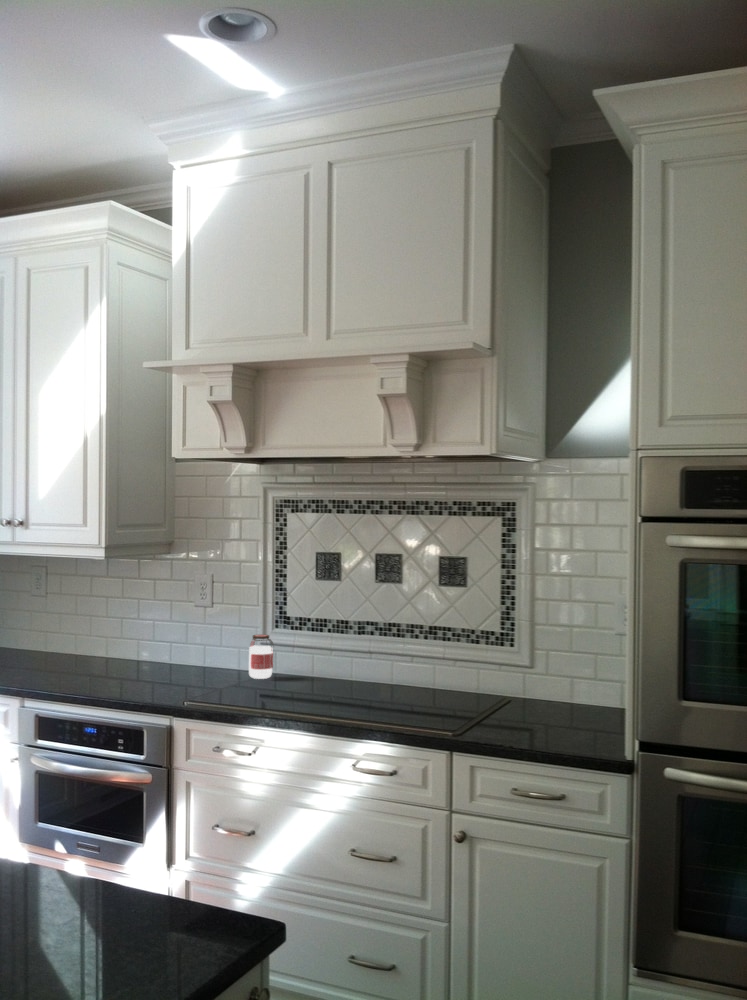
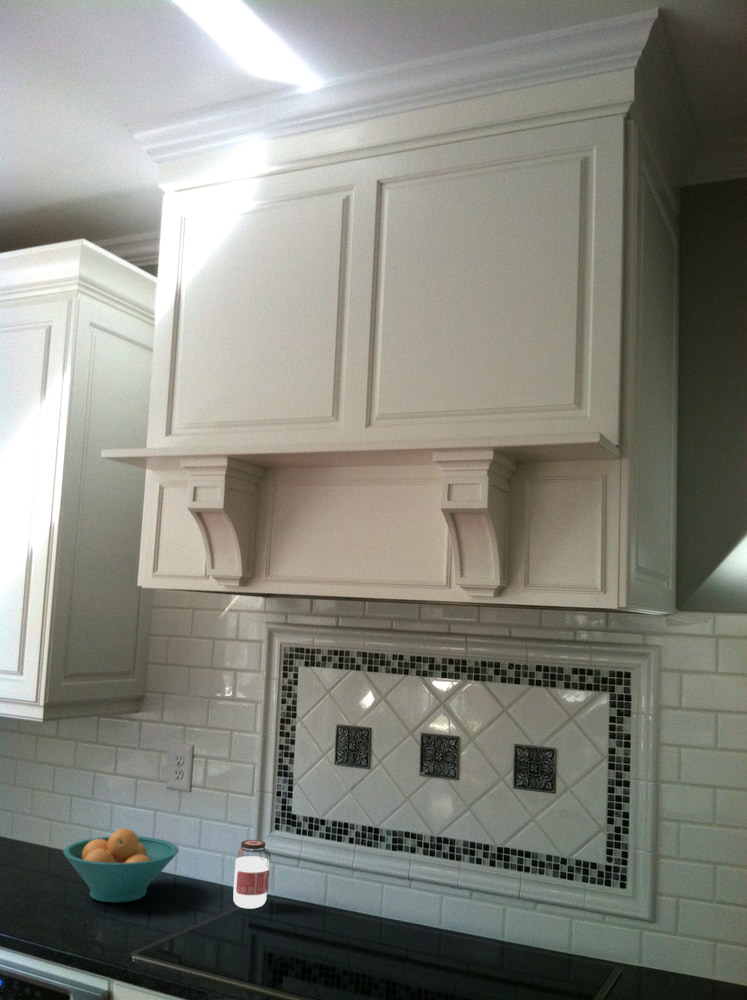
fruit bowl: none [127,630,208,679] -> present [63,828,178,903]

